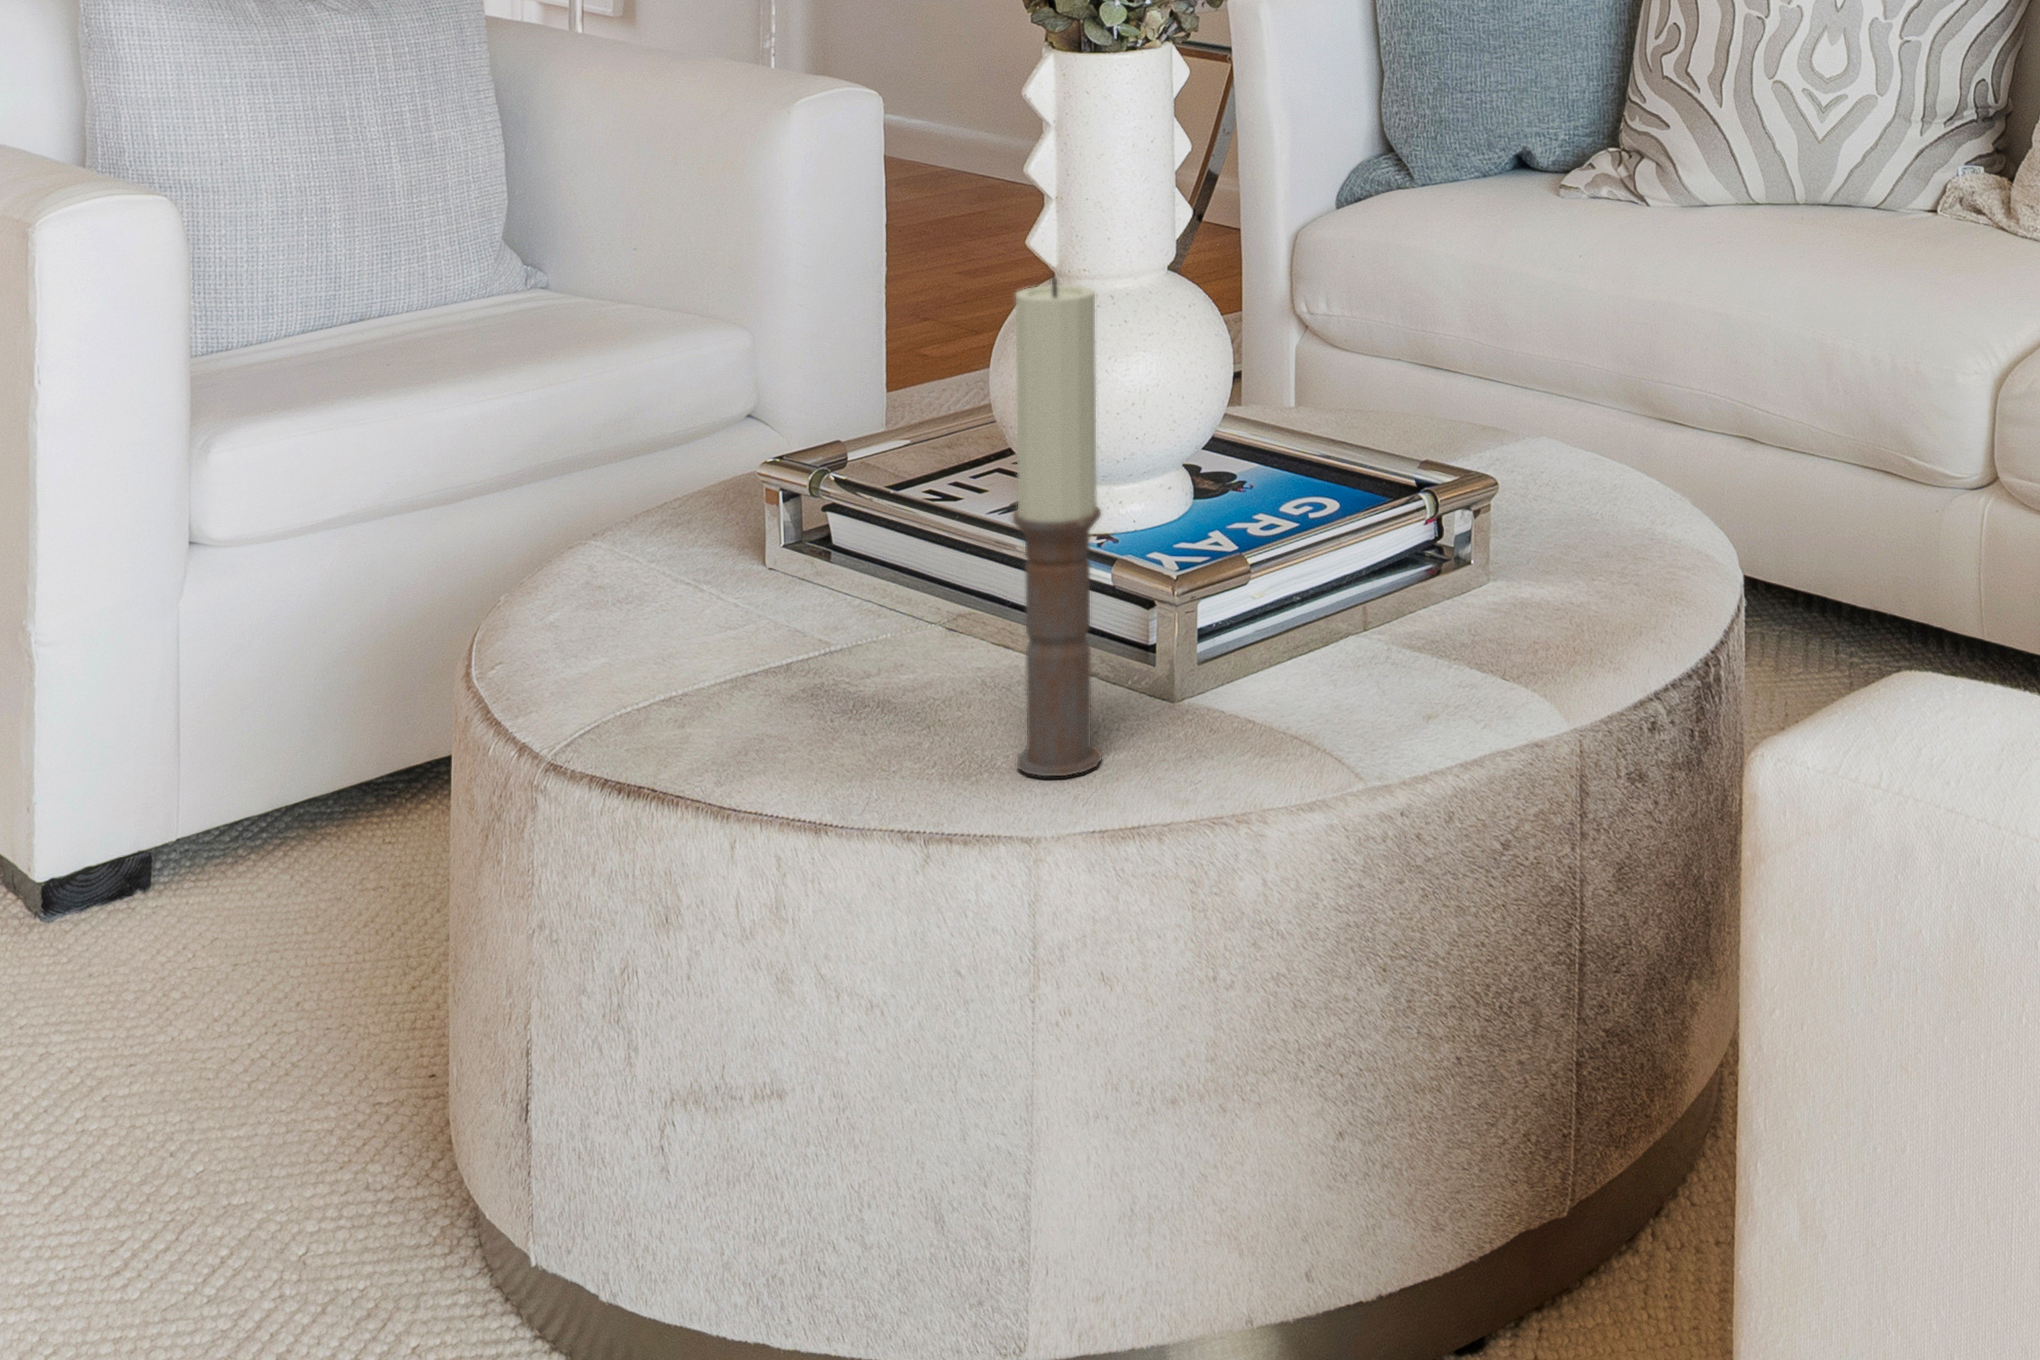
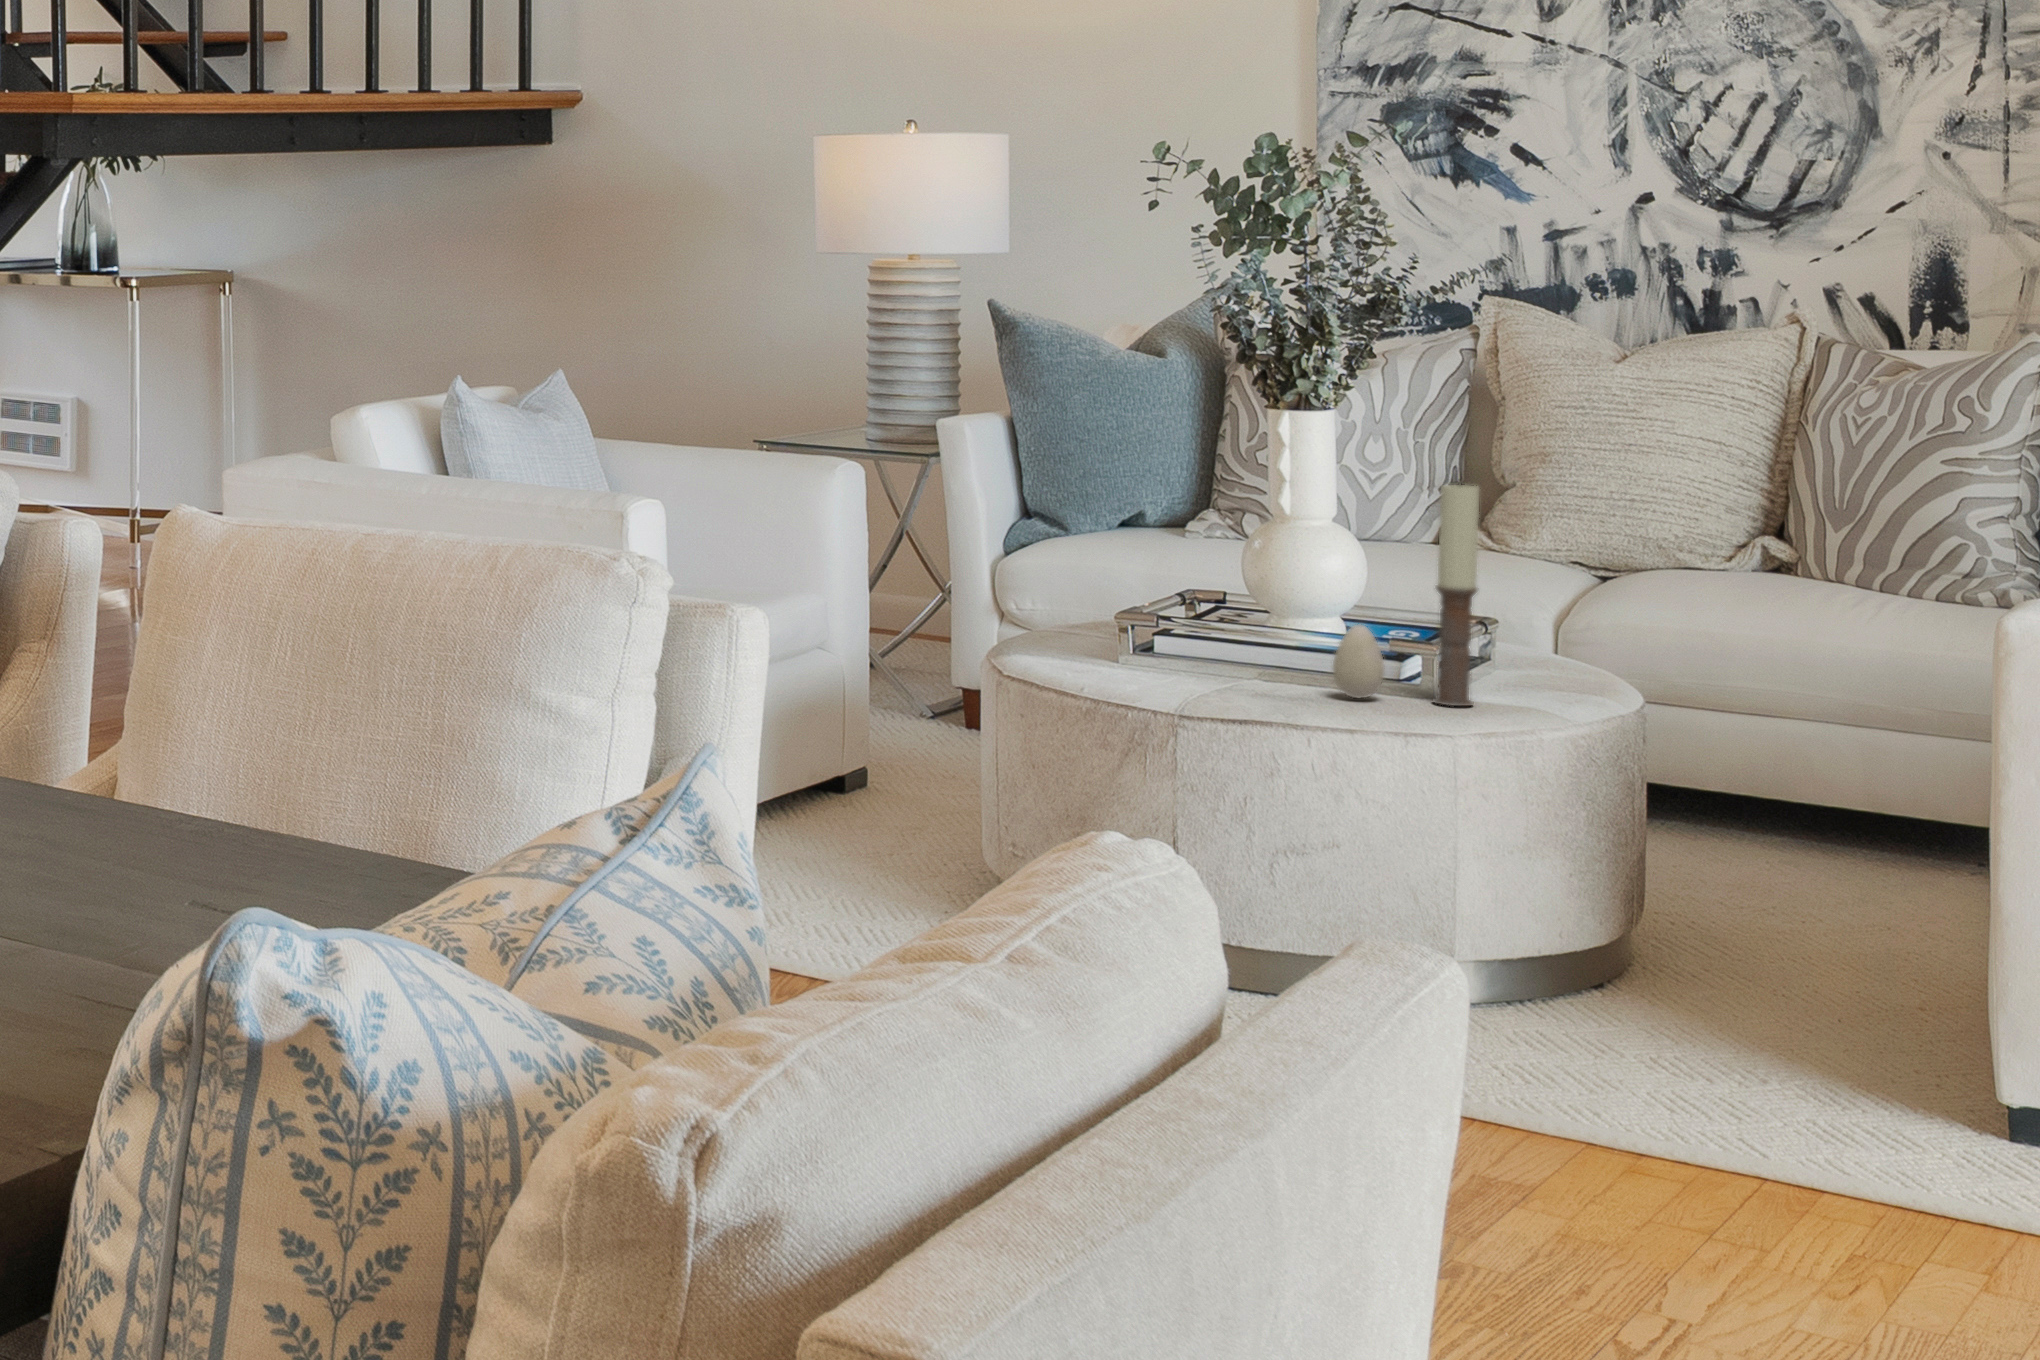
decorative egg: none [828,588,935,748] -> present [1333,624,1385,698]

